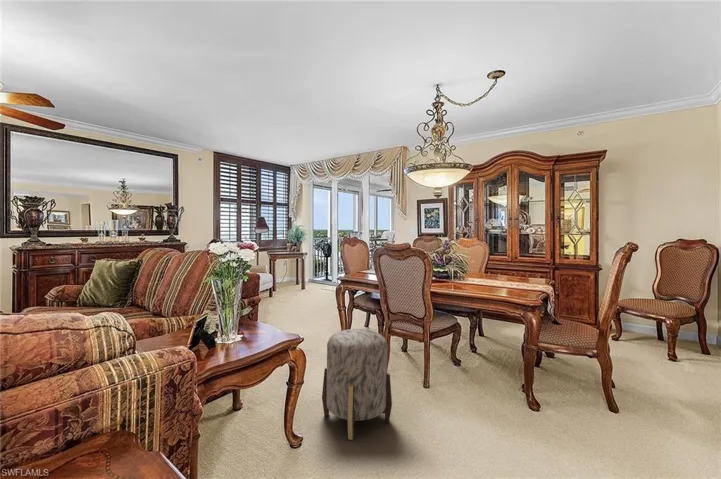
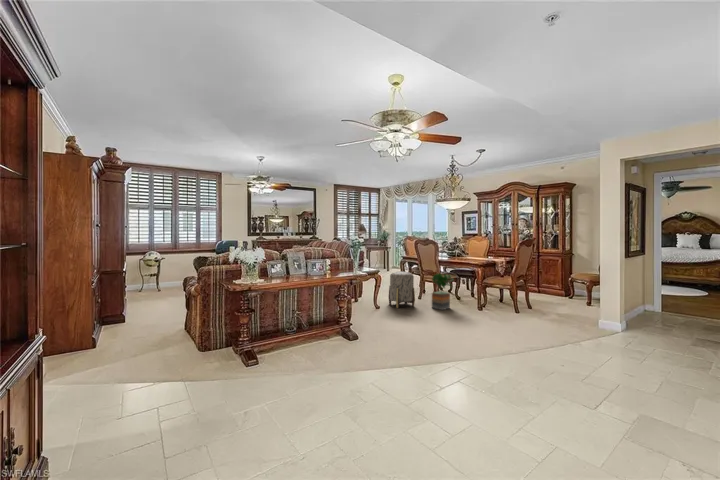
potted tree: none [430,330,489,433] -> present [432,274,453,310]

